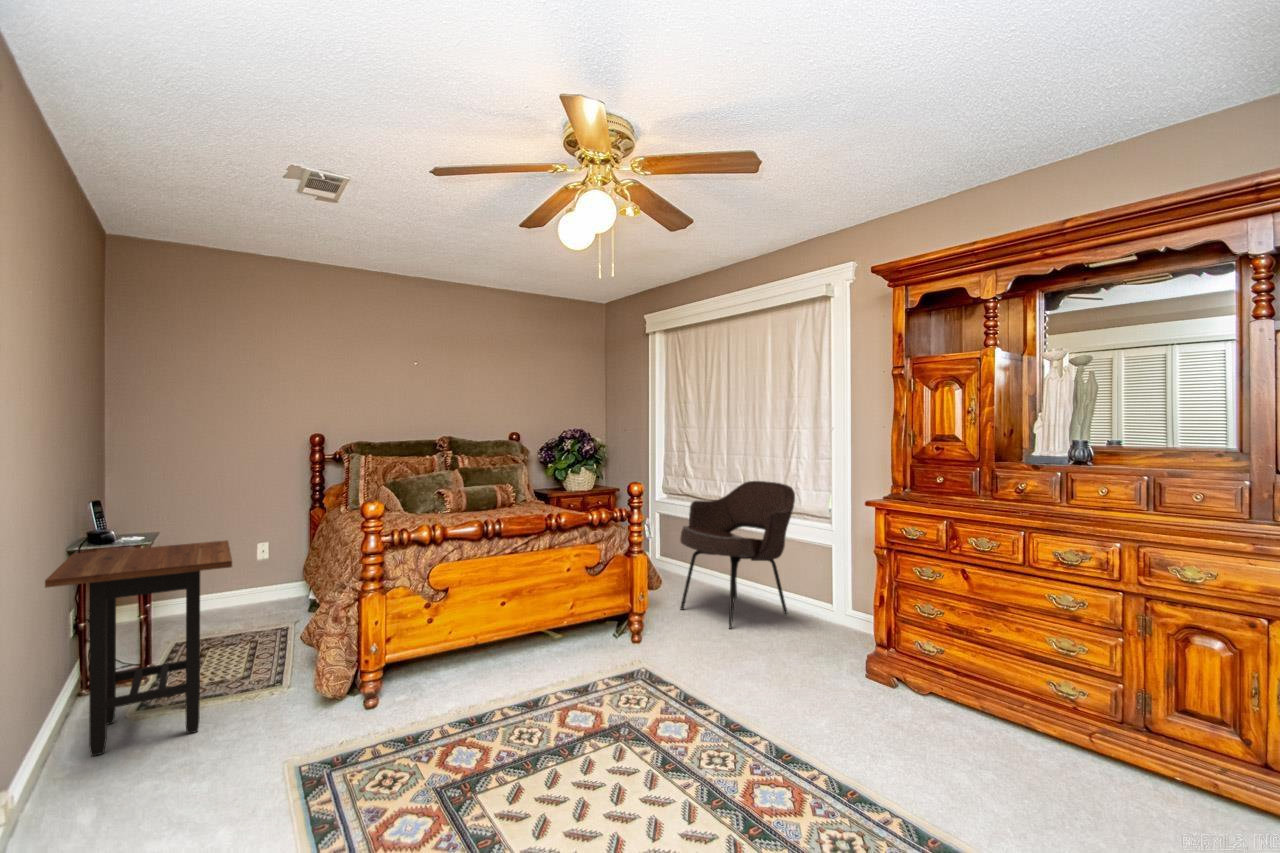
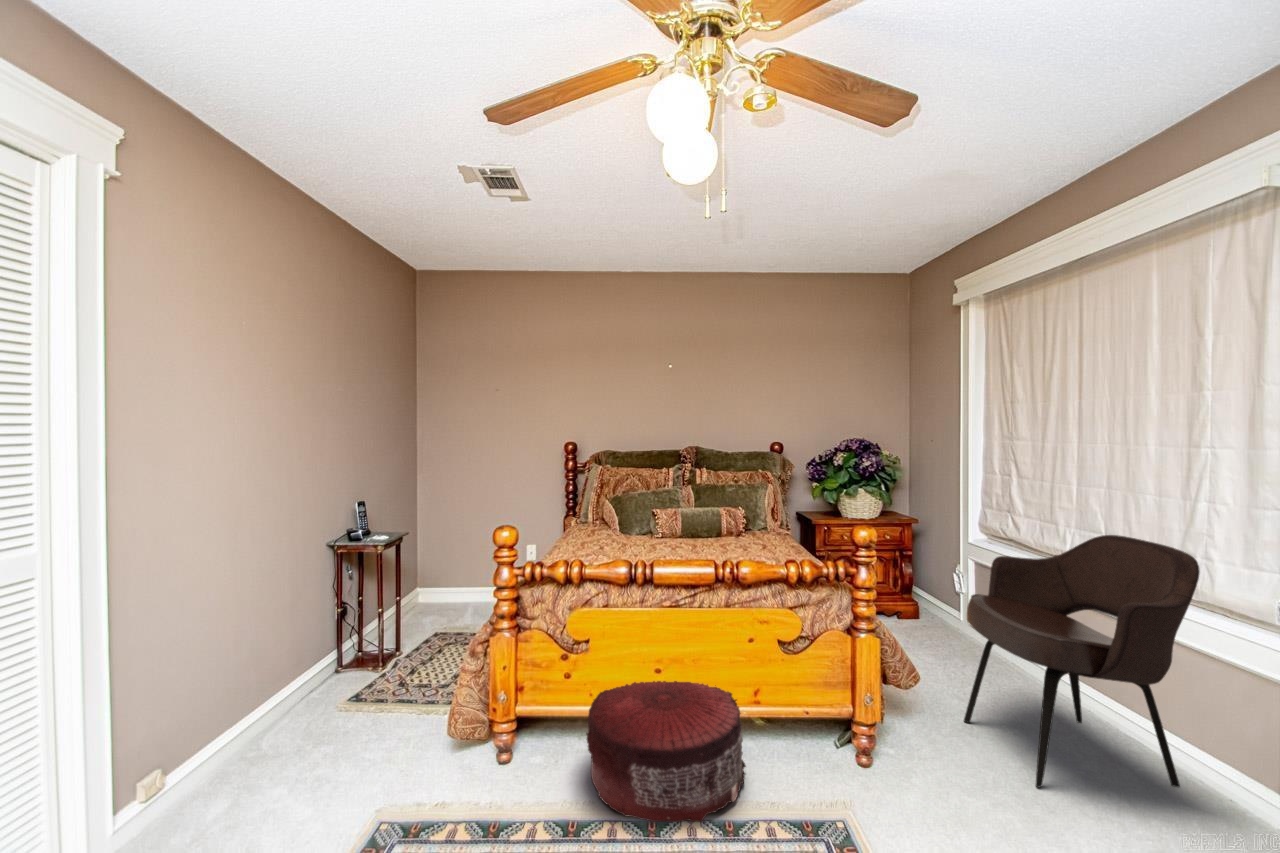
side table: present [45,540,232,756] -> none [231,550,419,740]
pouf: none [459,604,578,702] -> present [586,681,746,822]

